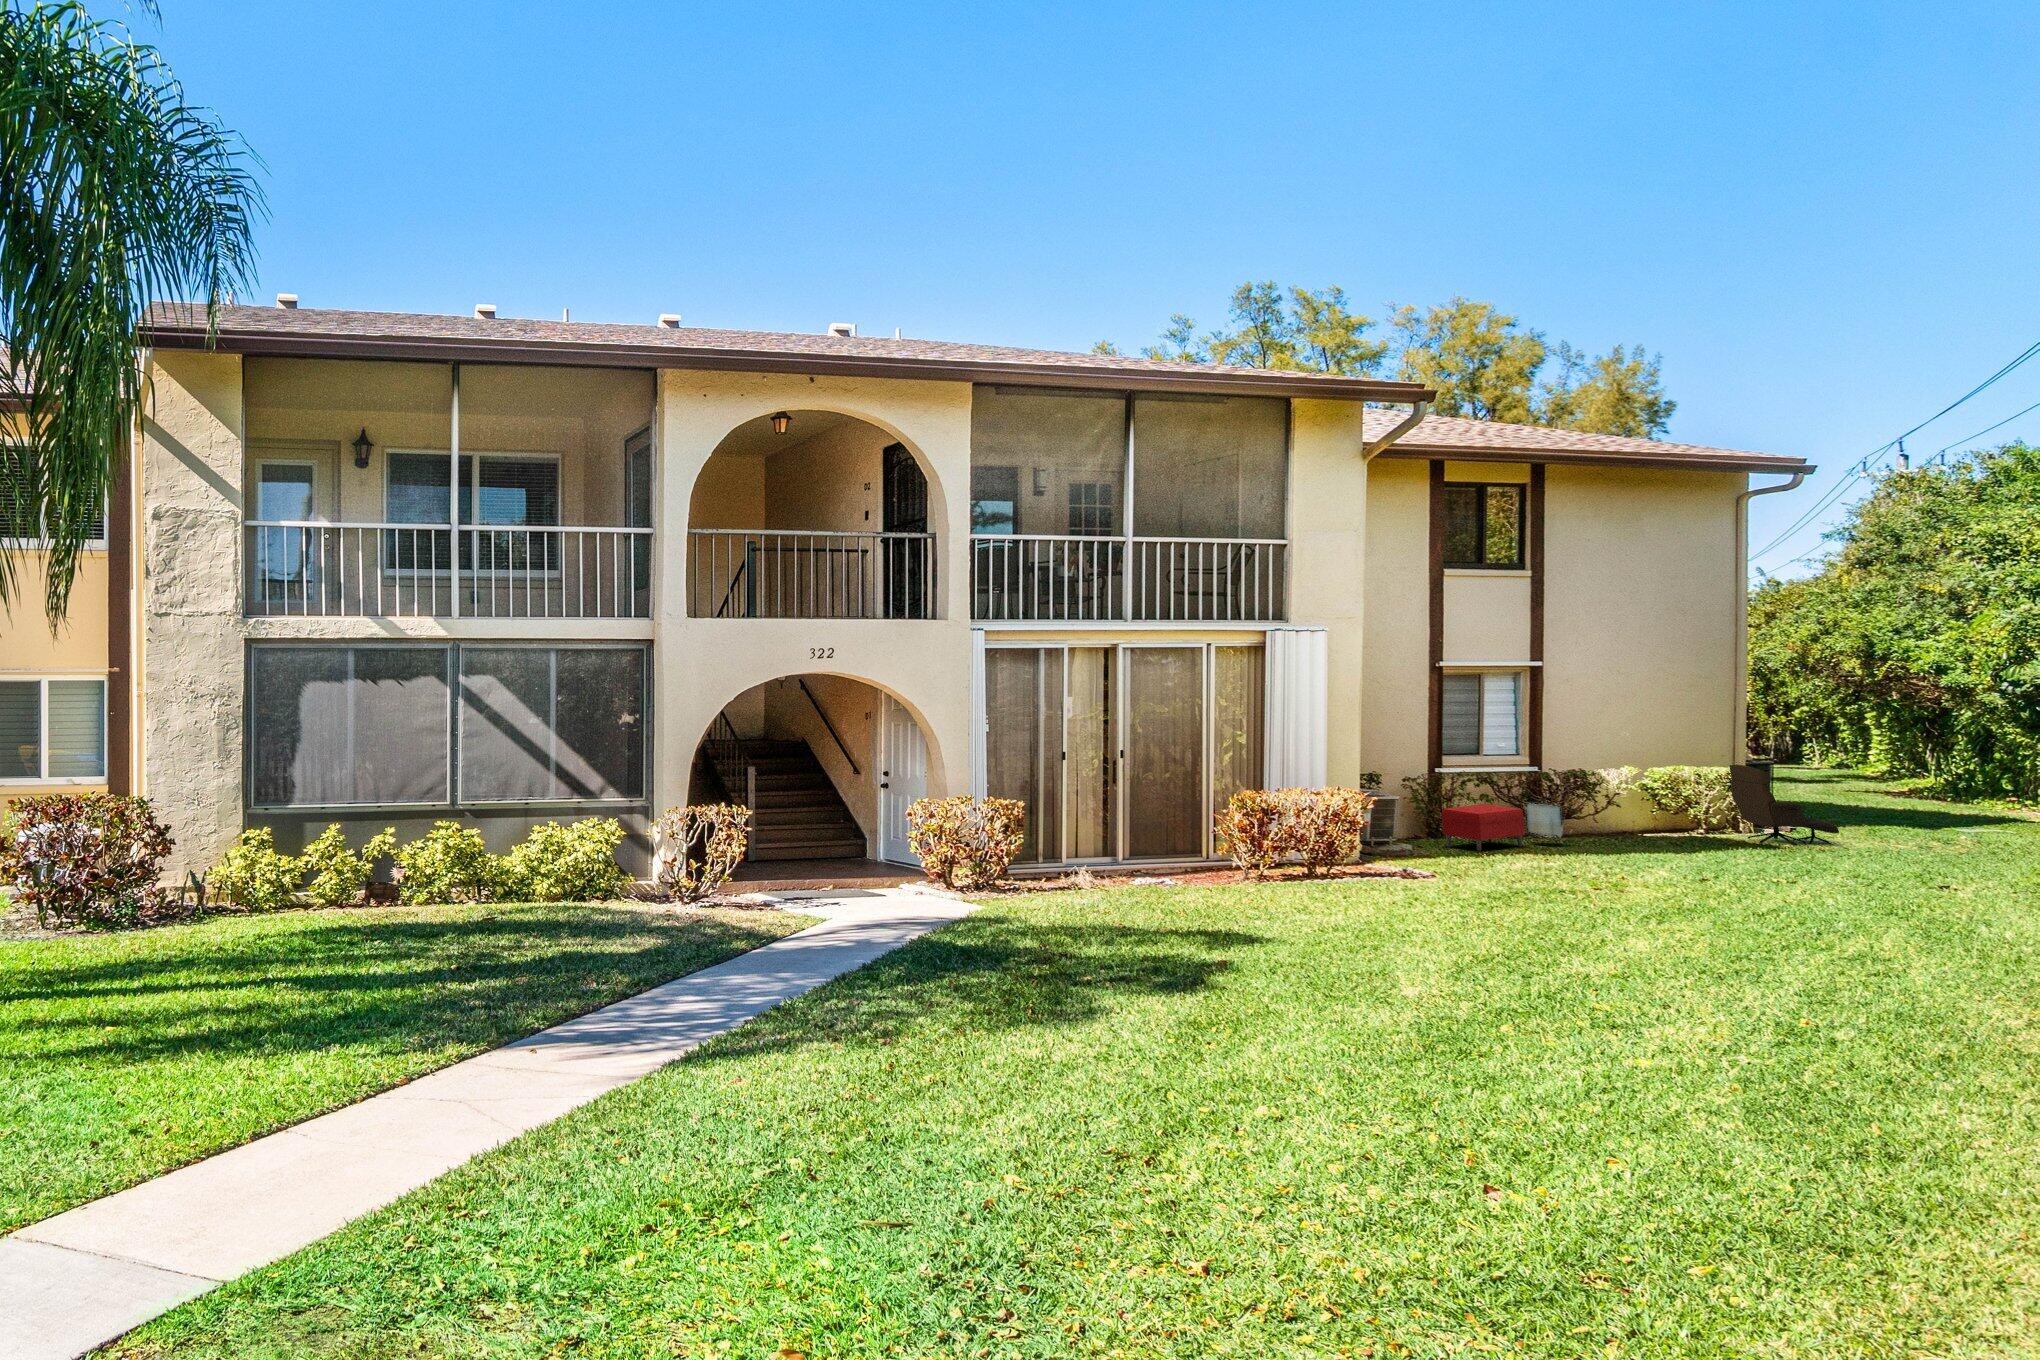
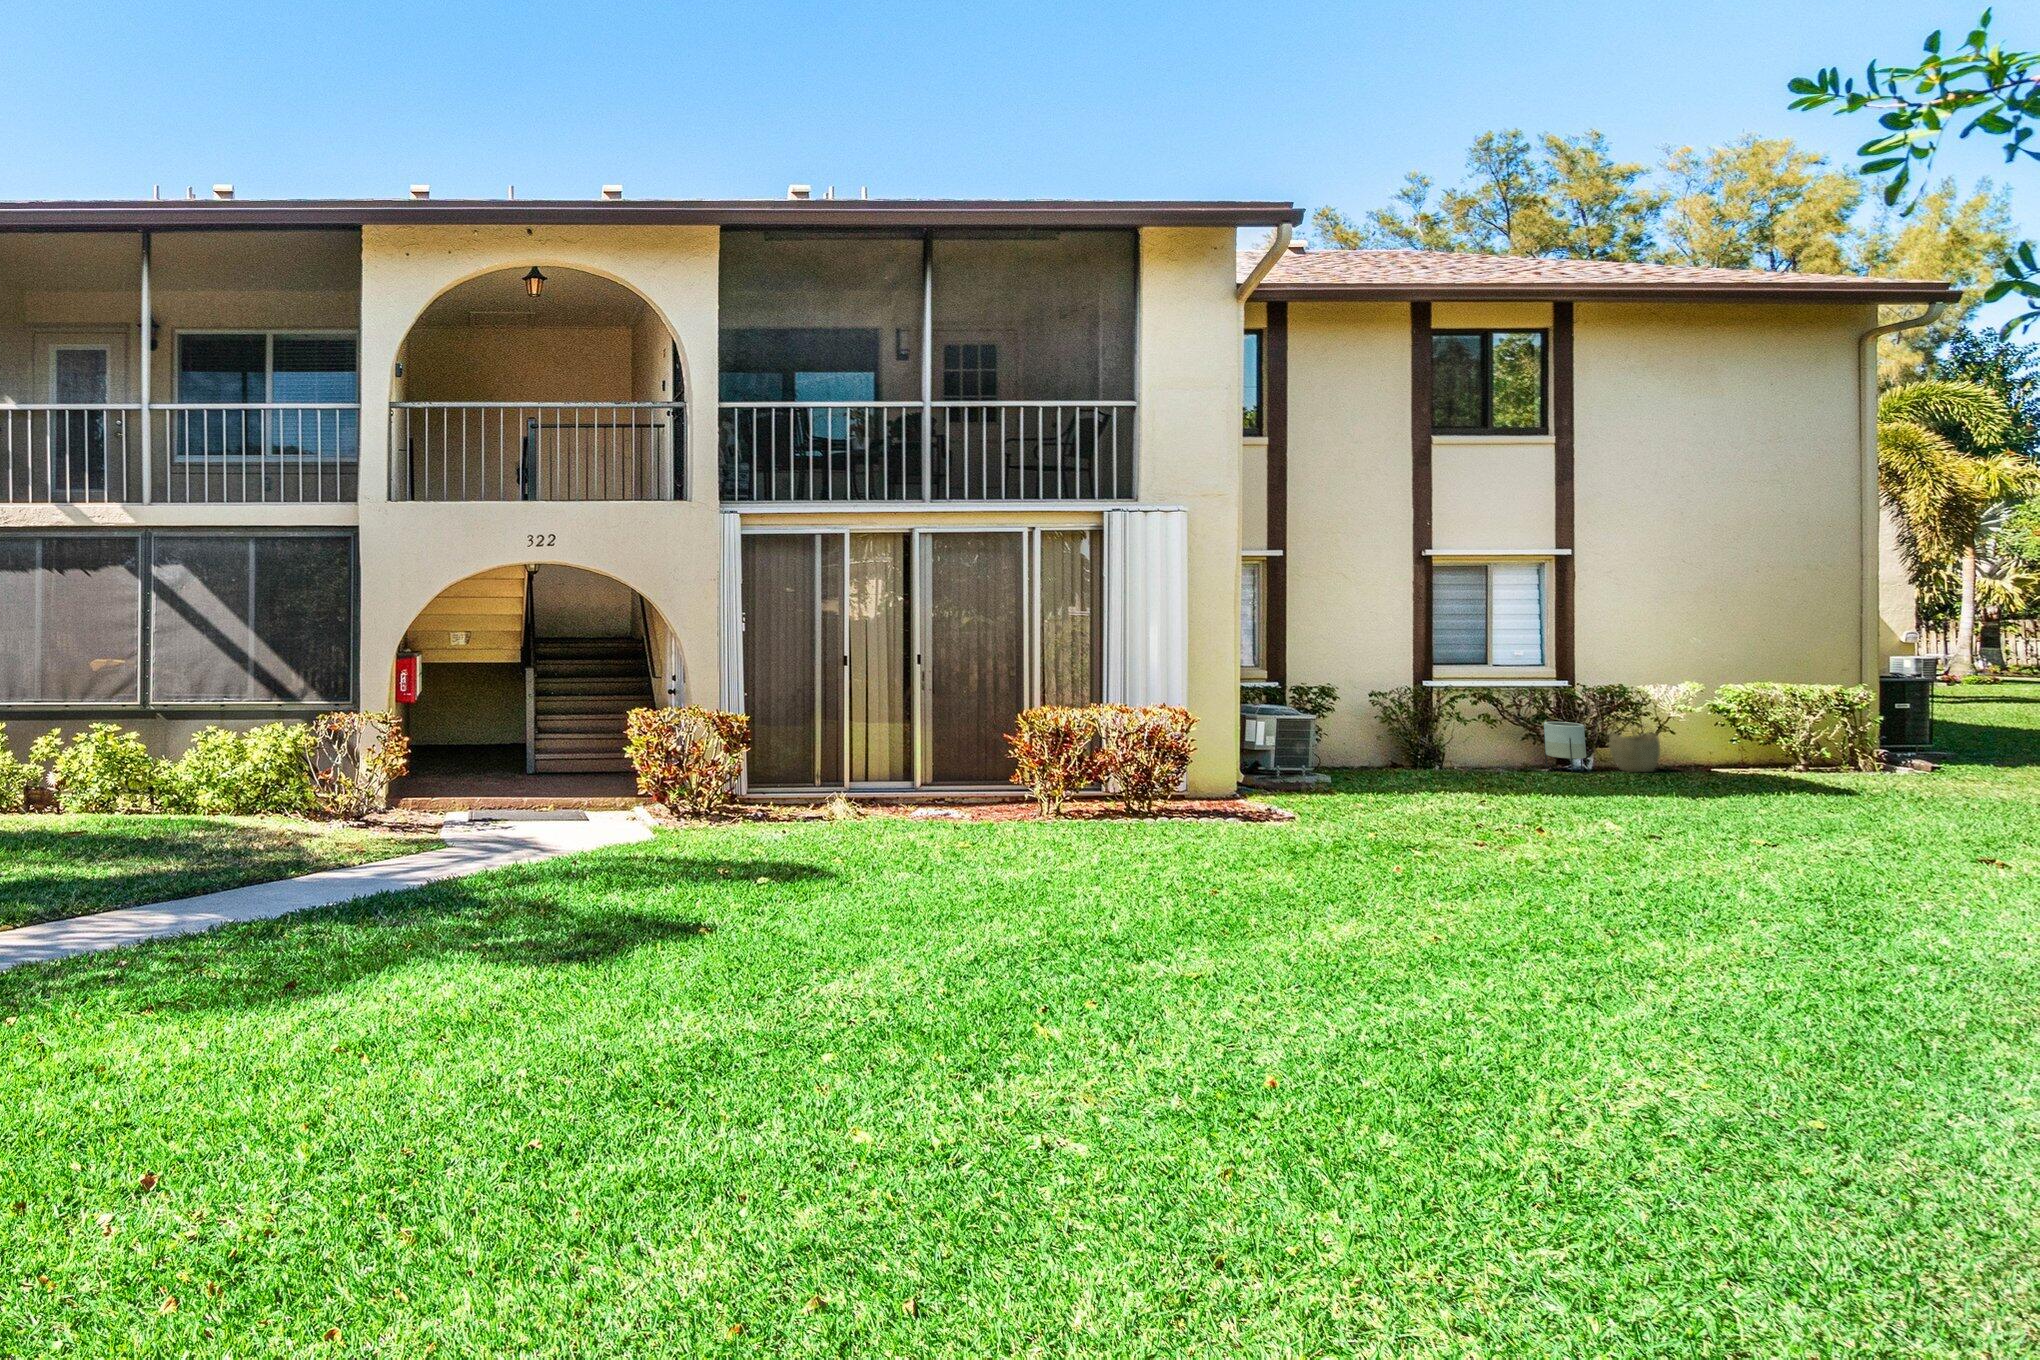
lounge chair: present [1729,765,1839,846] -> none [1842,677,1993,779]
woven basket: none [1573,803,1613,846] -> present [1609,726,1660,772]
bench: present [1442,804,1525,851] -> none [1422,721,1534,776]

